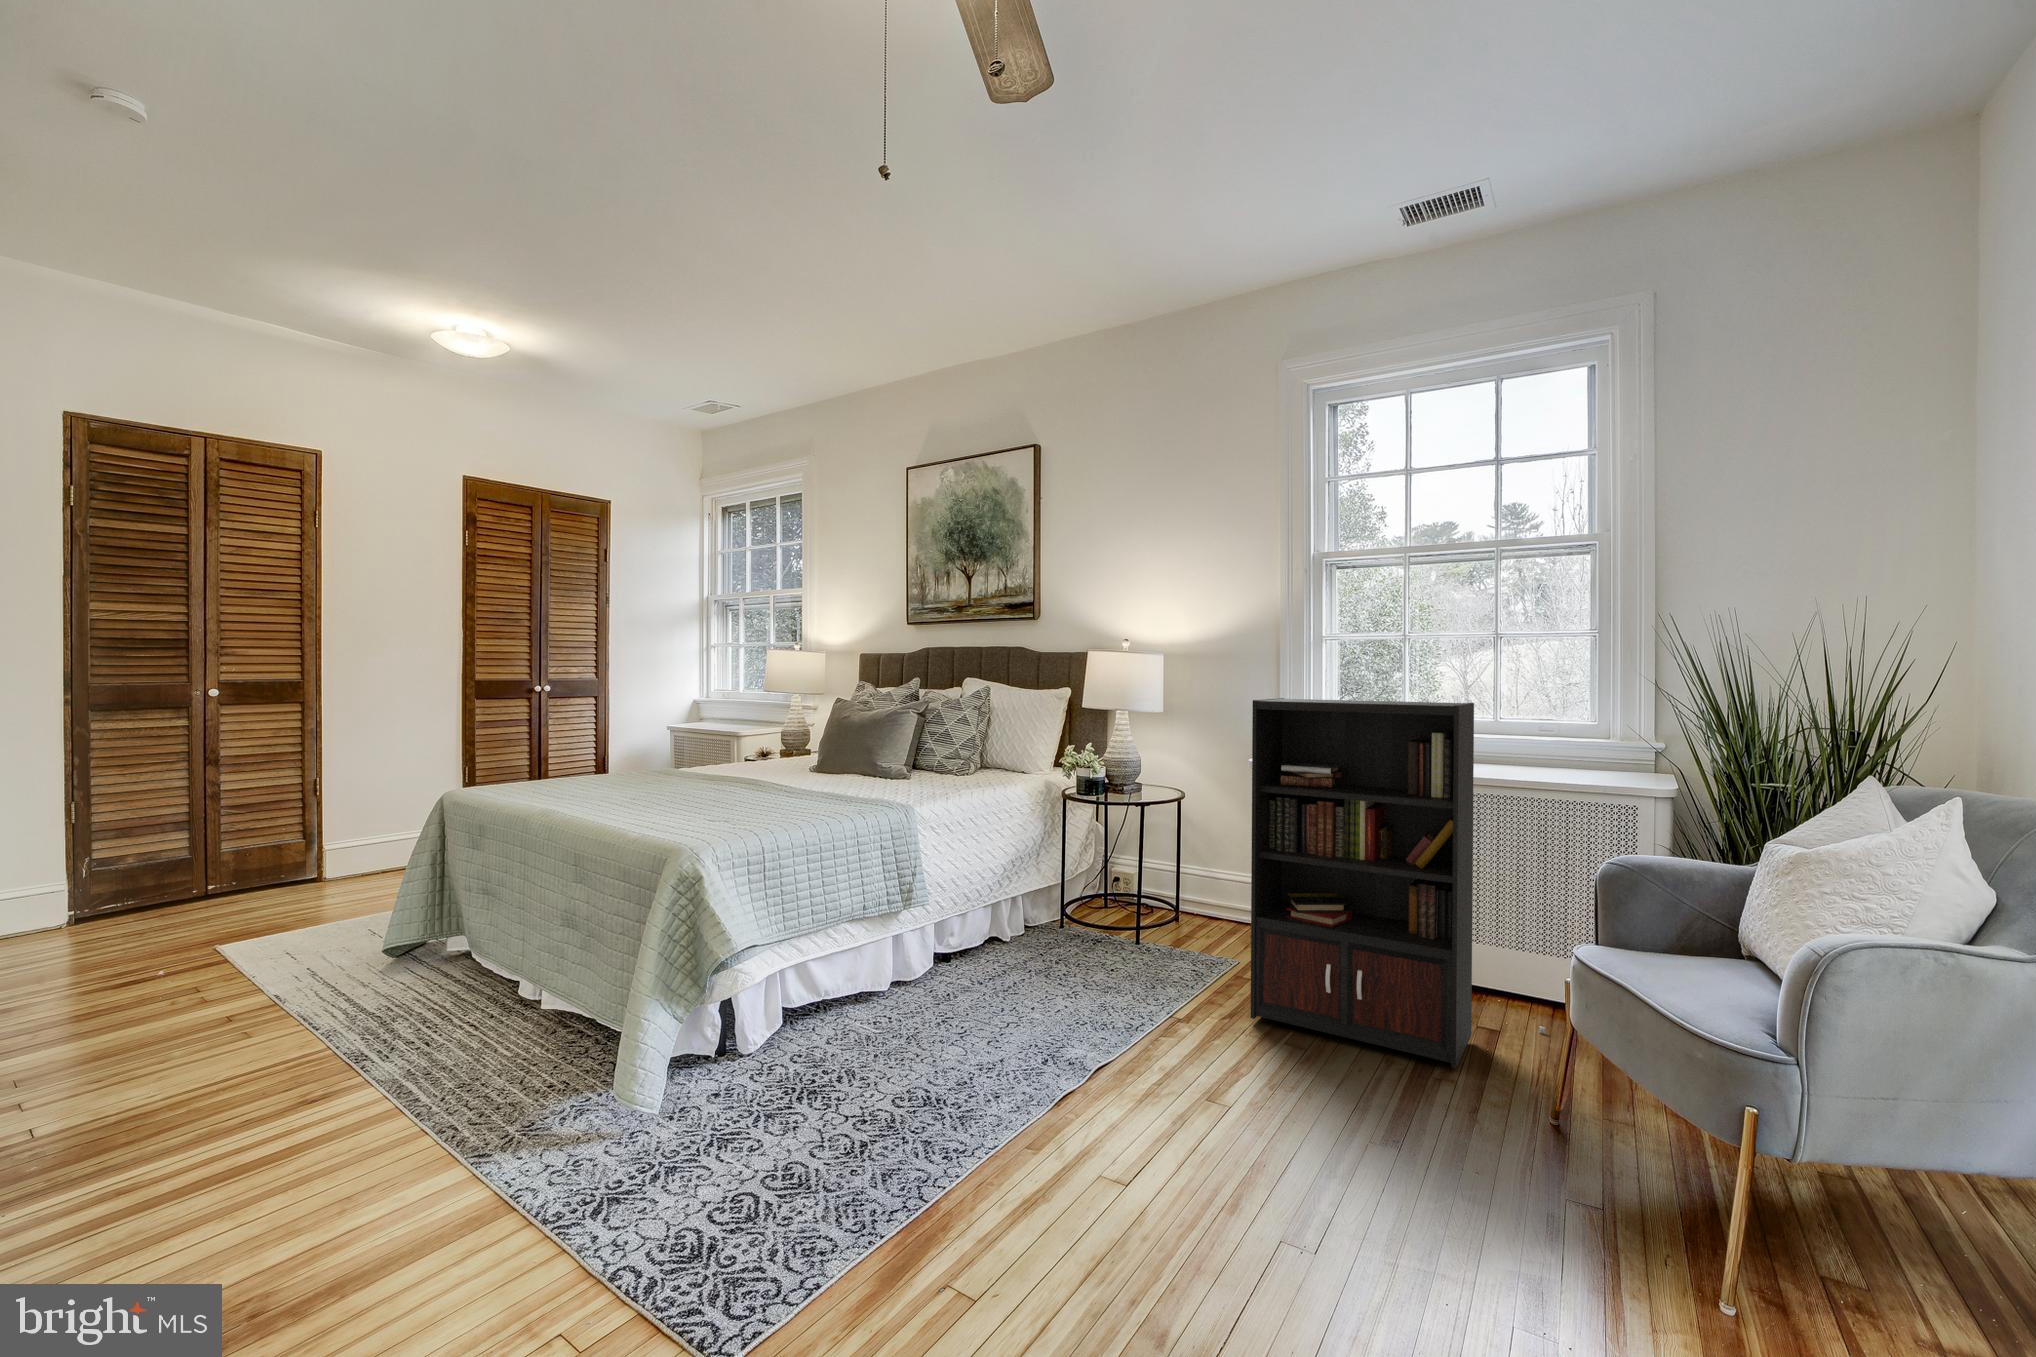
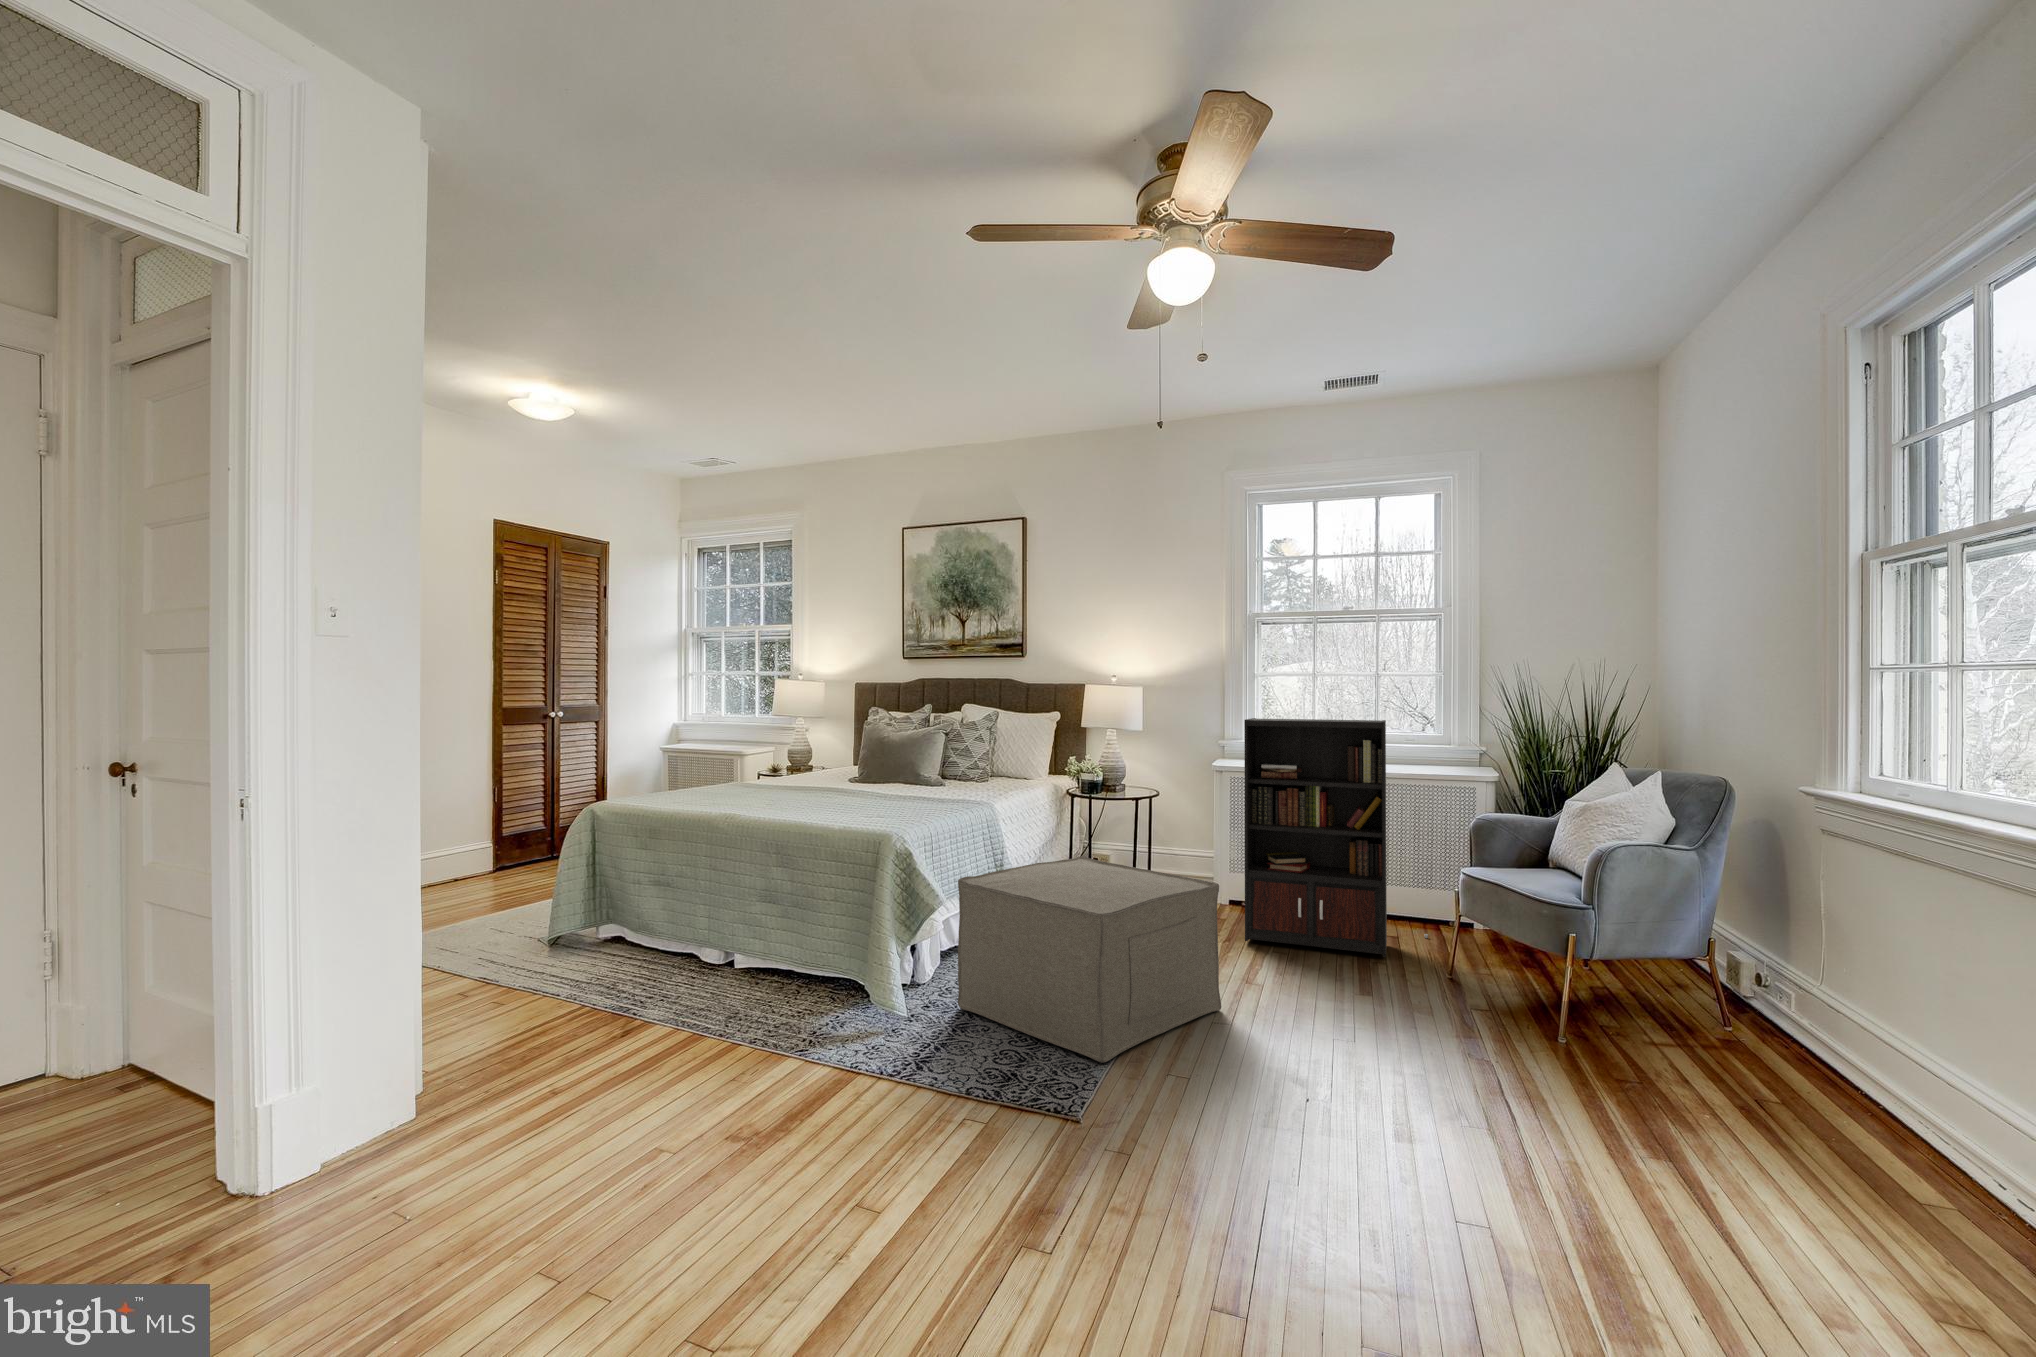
ottoman: none [756,891,1135,1252] -> present [958,856,1221,1063]

